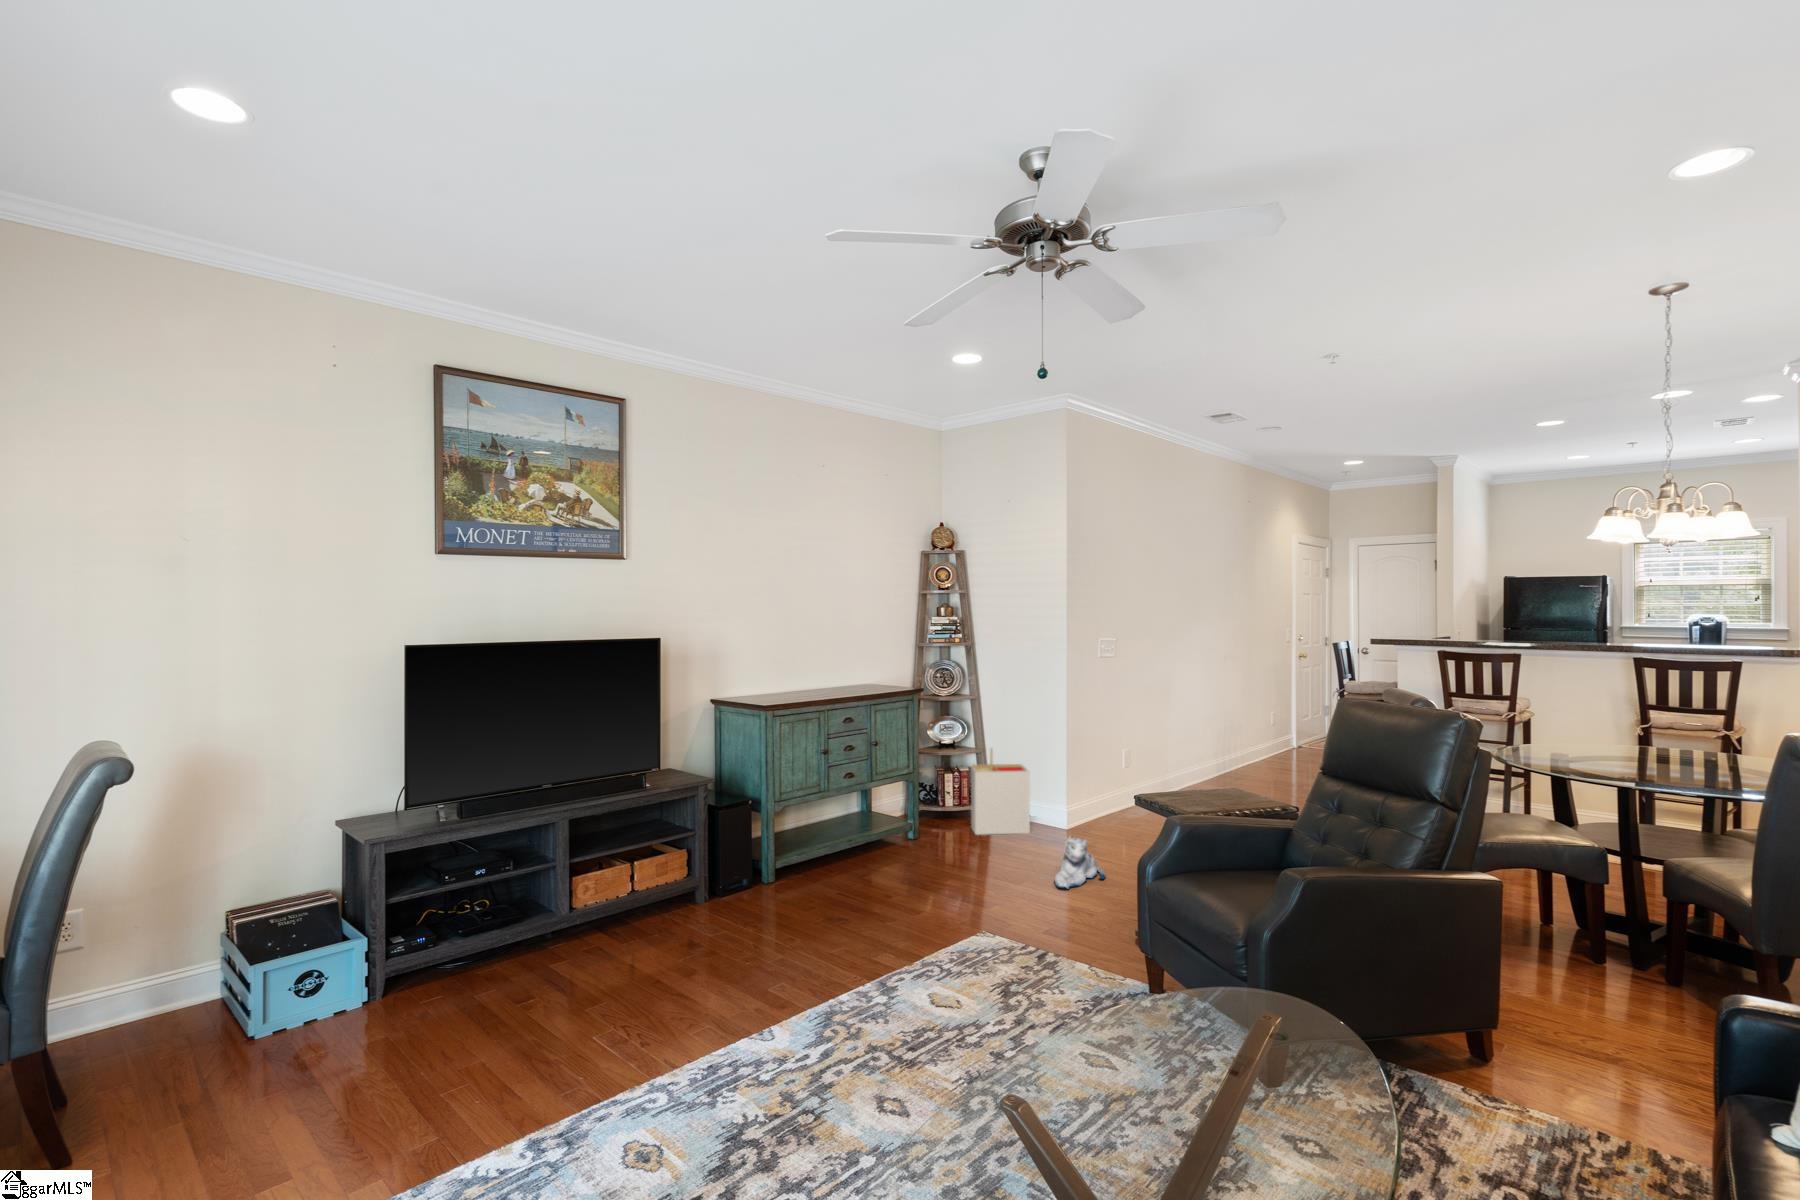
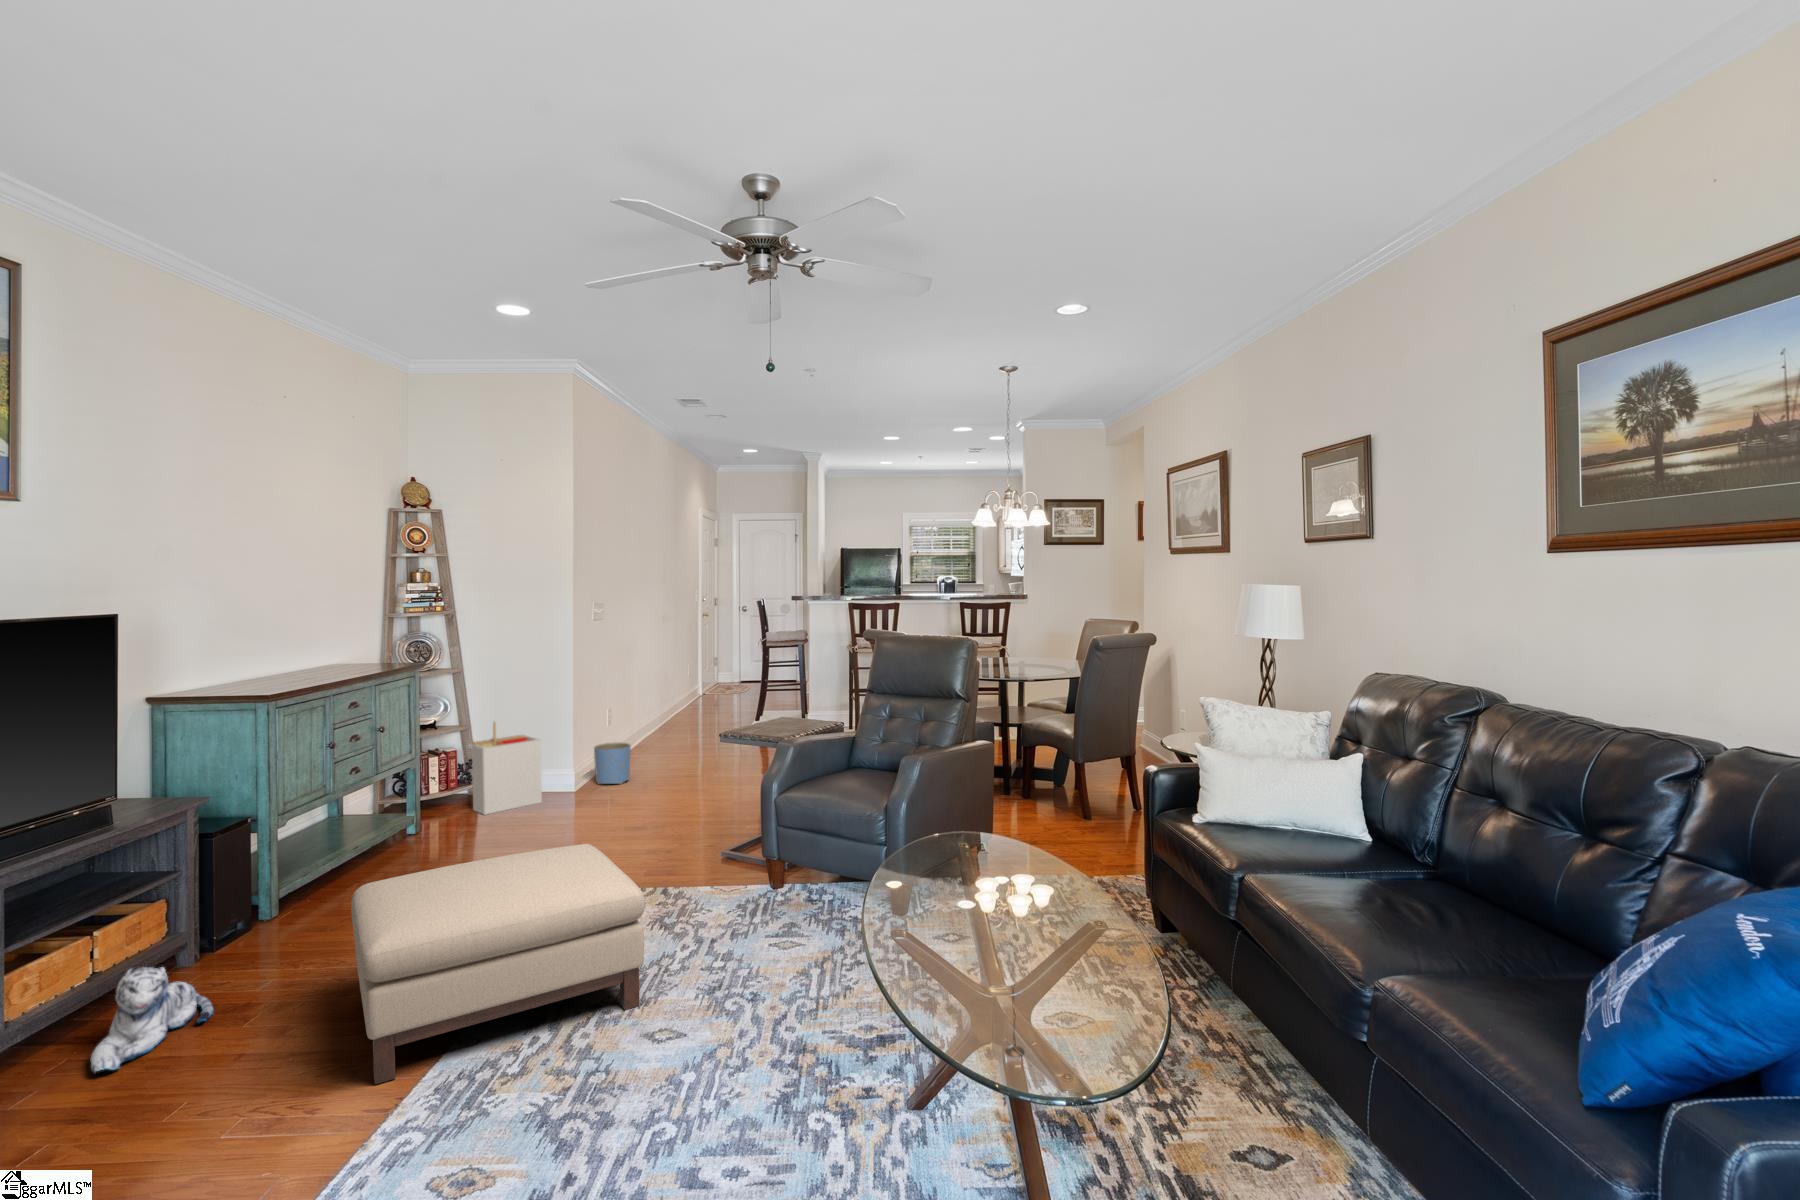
planter: none [1092,785,1129,830] -> present [594,743,631,784]
plush toy: present [1054,836,1106,888] -> present [90,967,214,1073]
ottoman: none [679,873,937,1064] -> present [351,844,645,1084]

